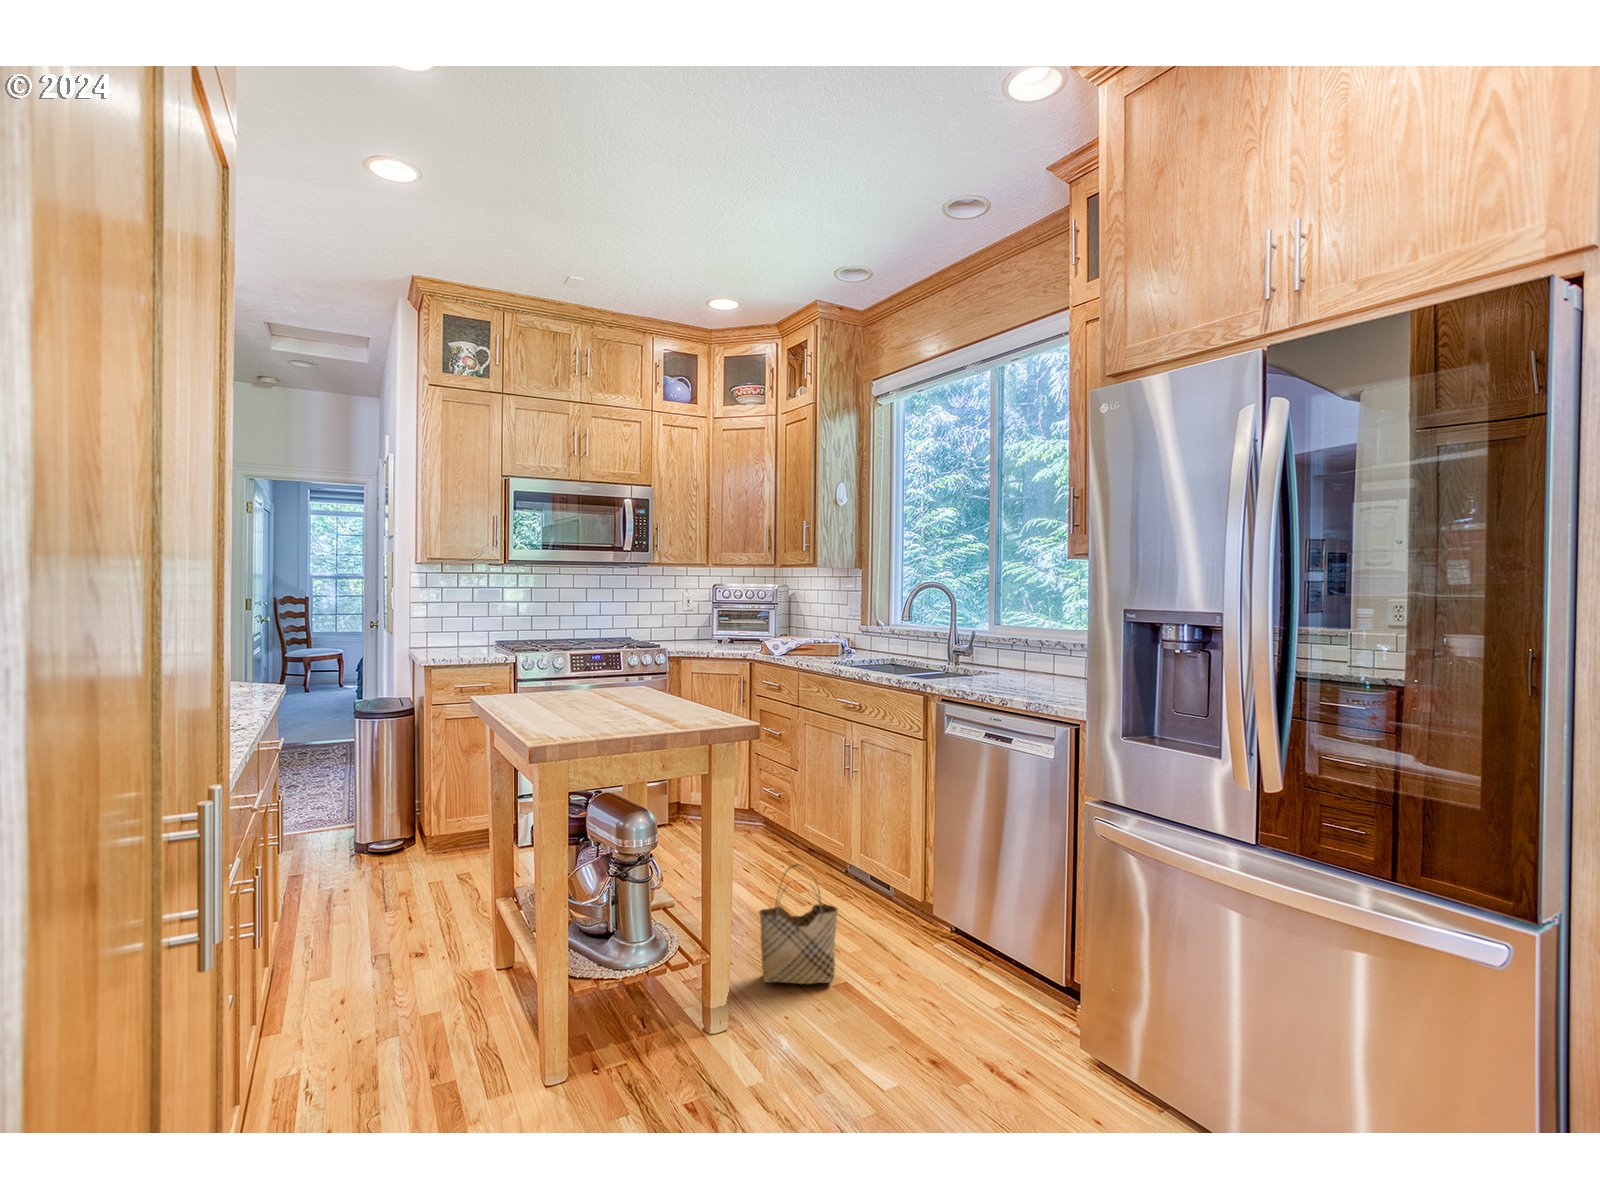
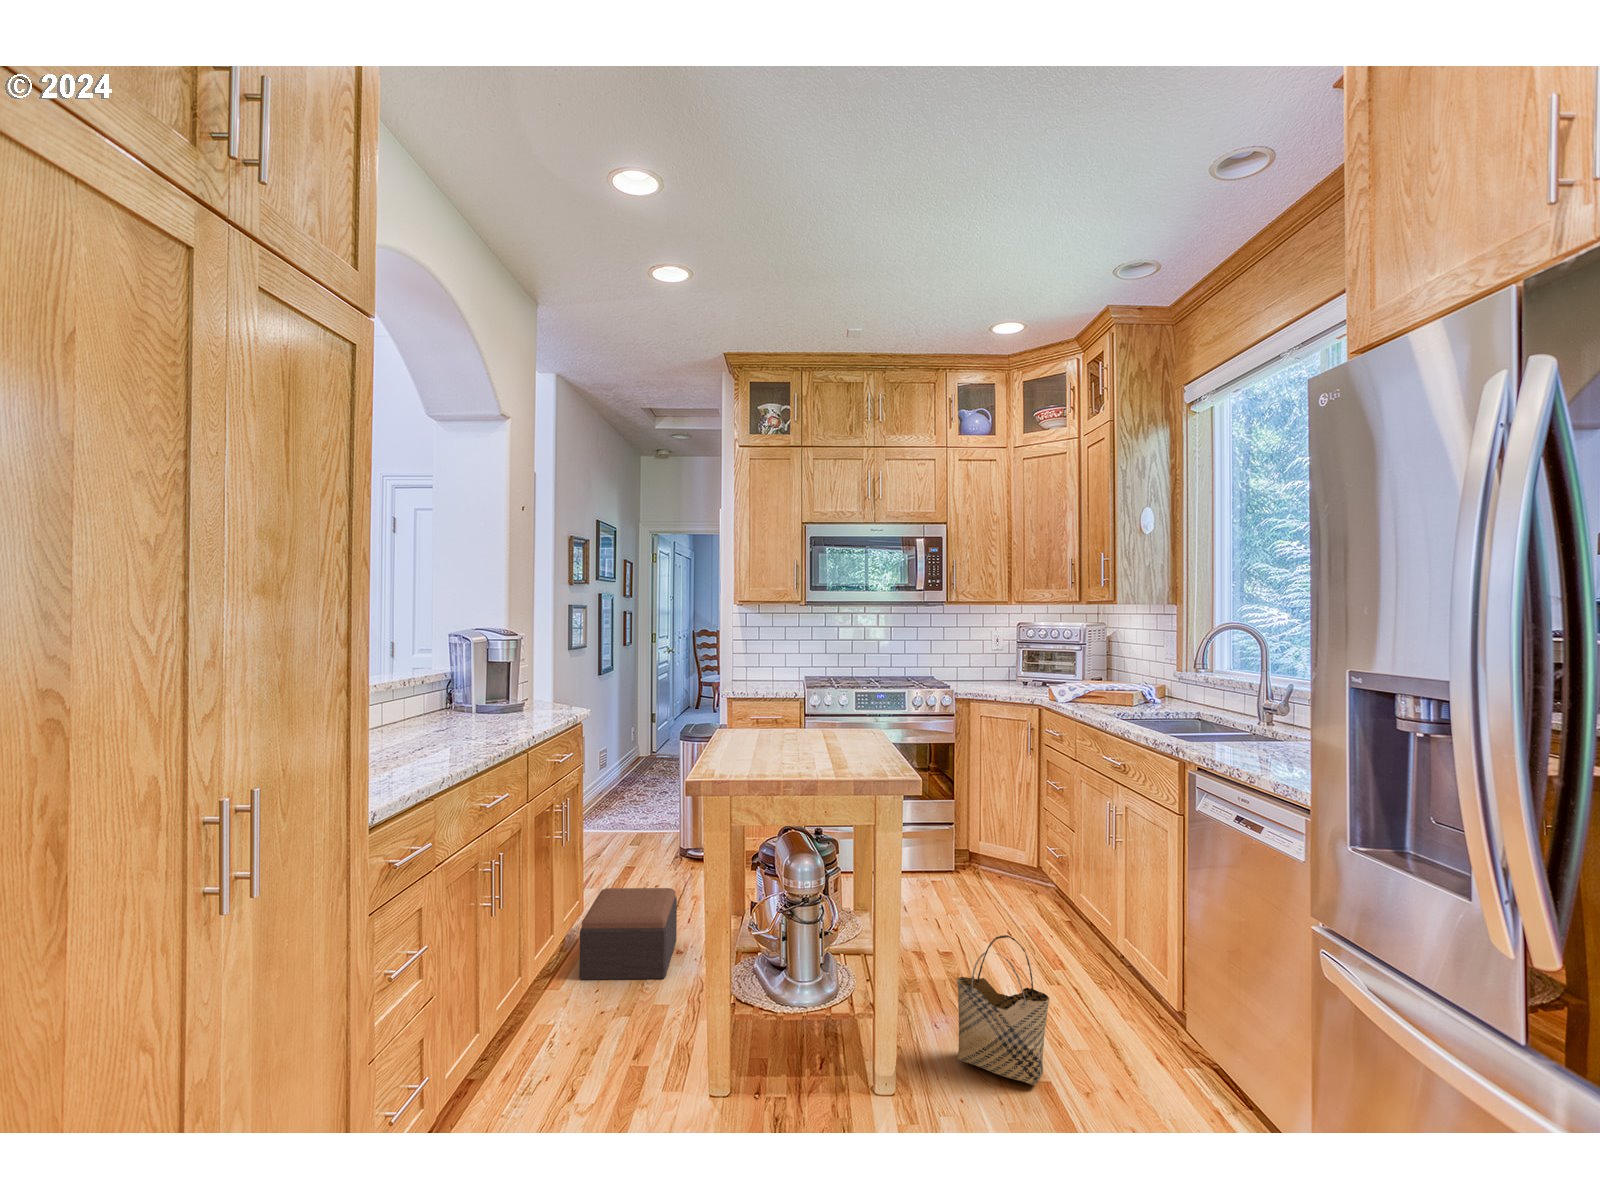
footstool: none [308,899,425,1029] -> present [579,888,677,980]

